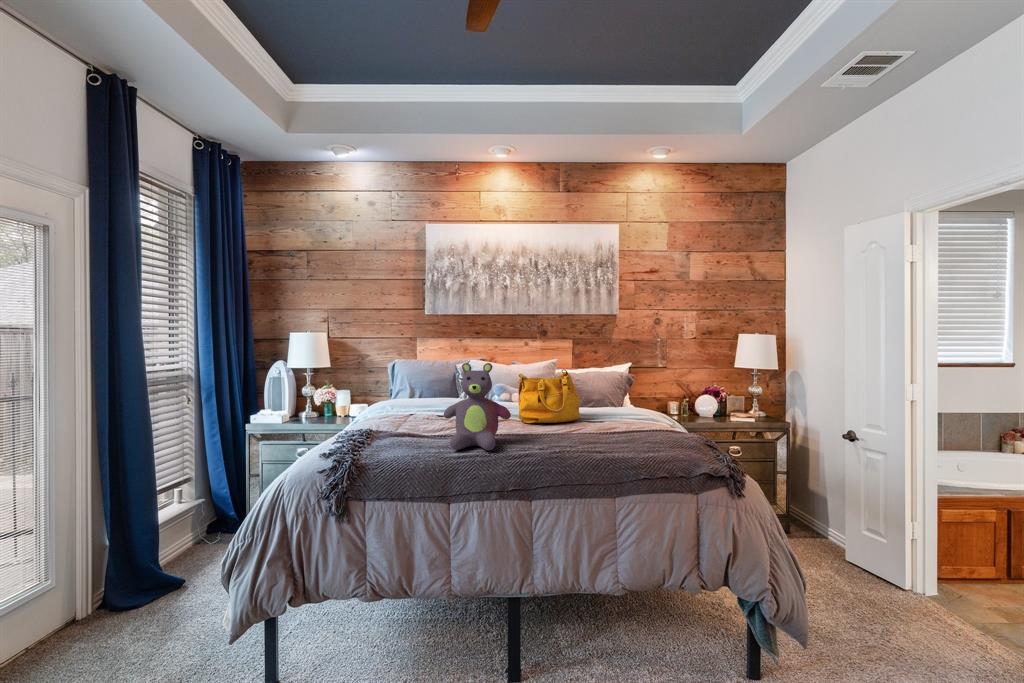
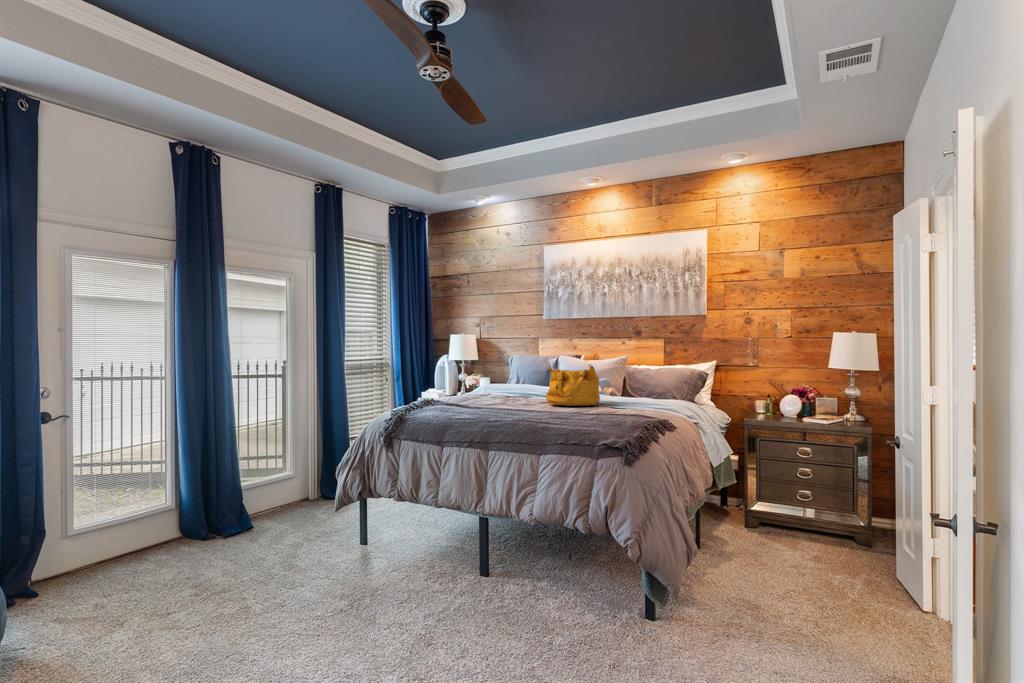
stuffed bear: present [444,363,511,450] -> none [458,356,506,416]

